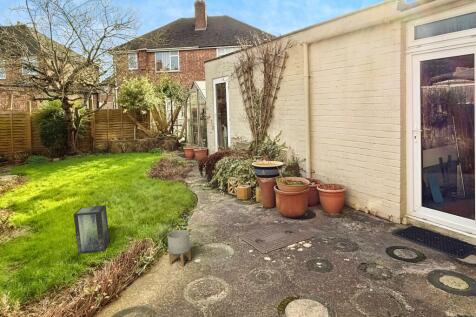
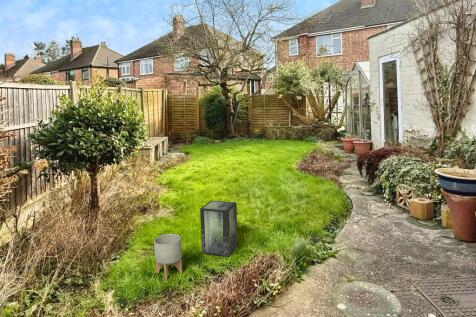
planter: present [167,230,191,266] -> present [154,234,182,279]

